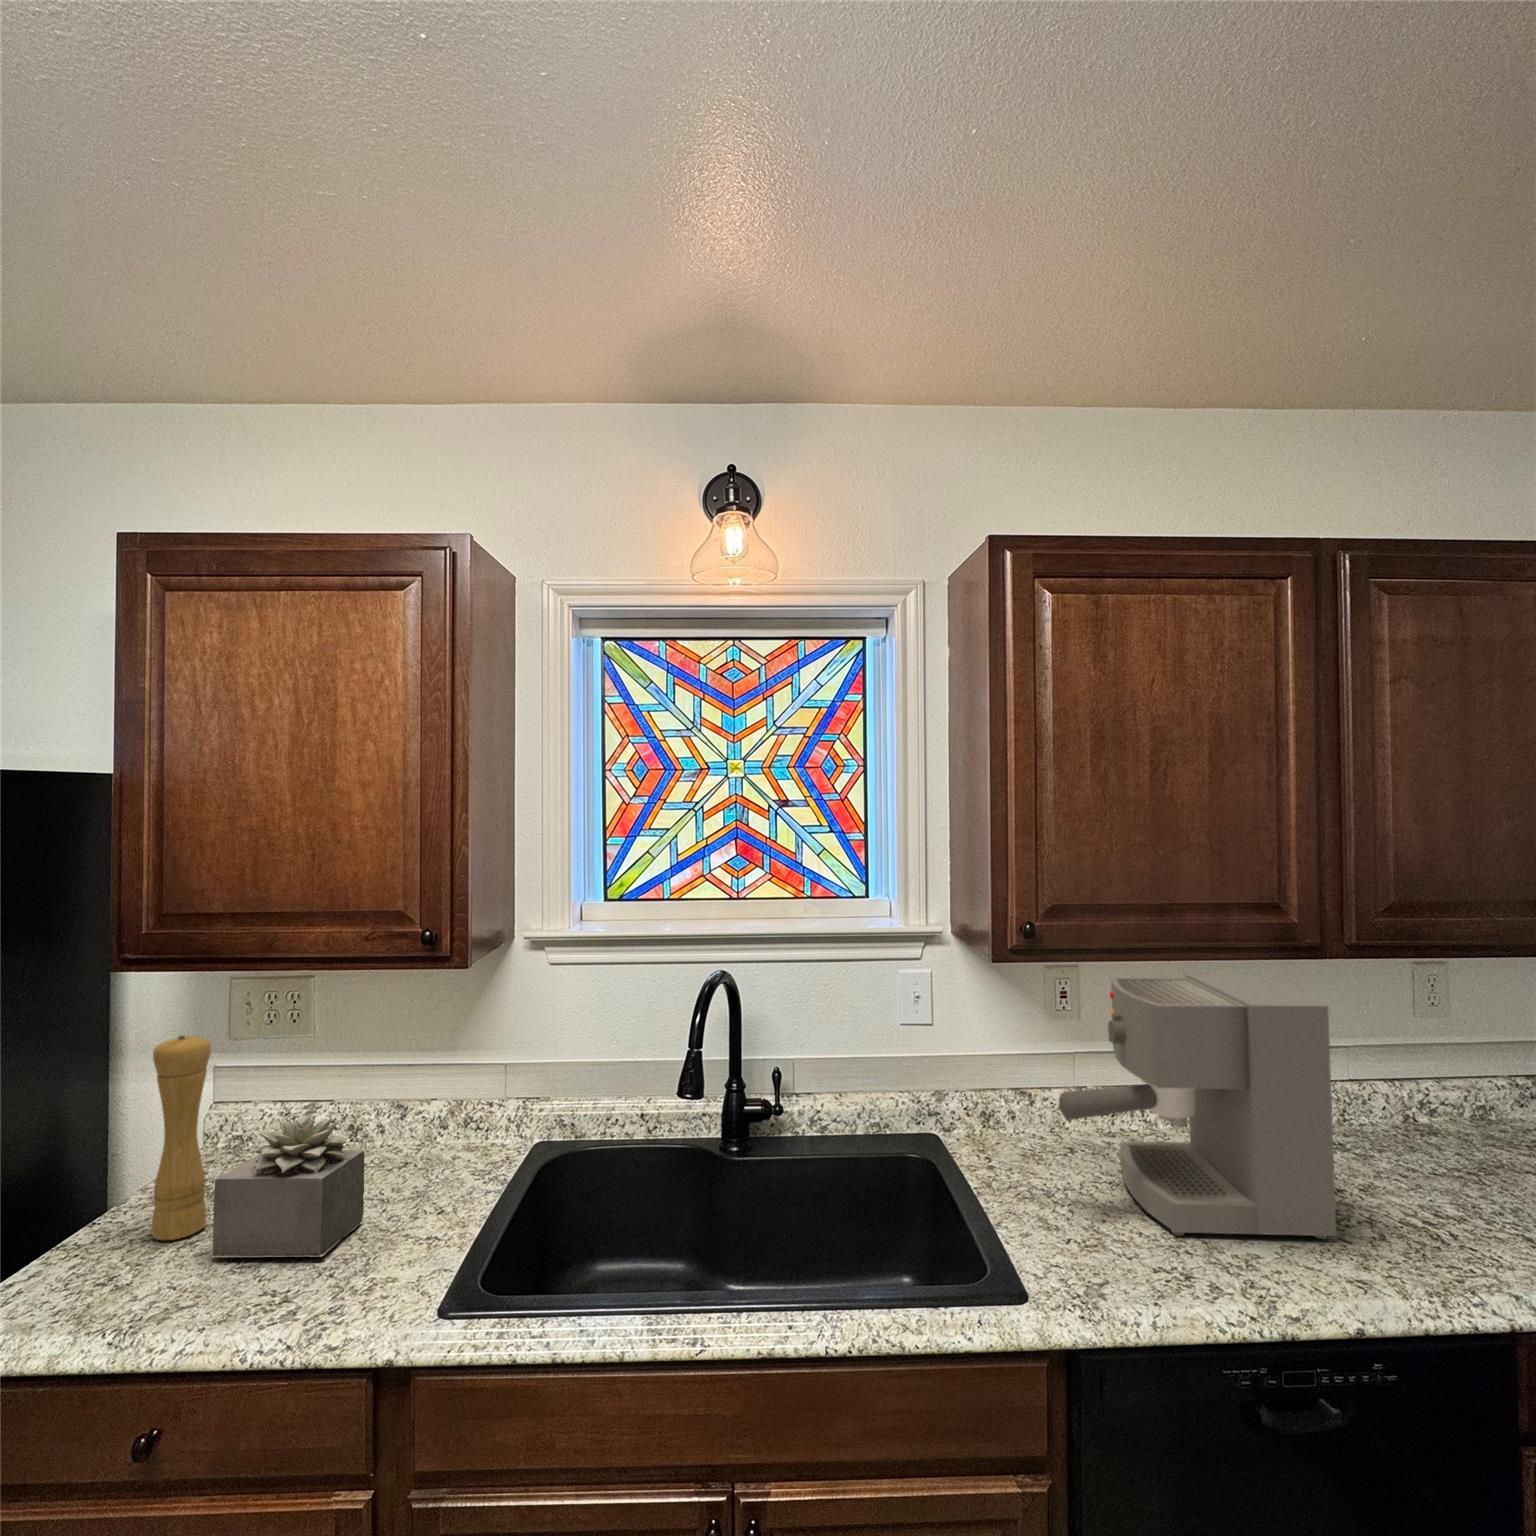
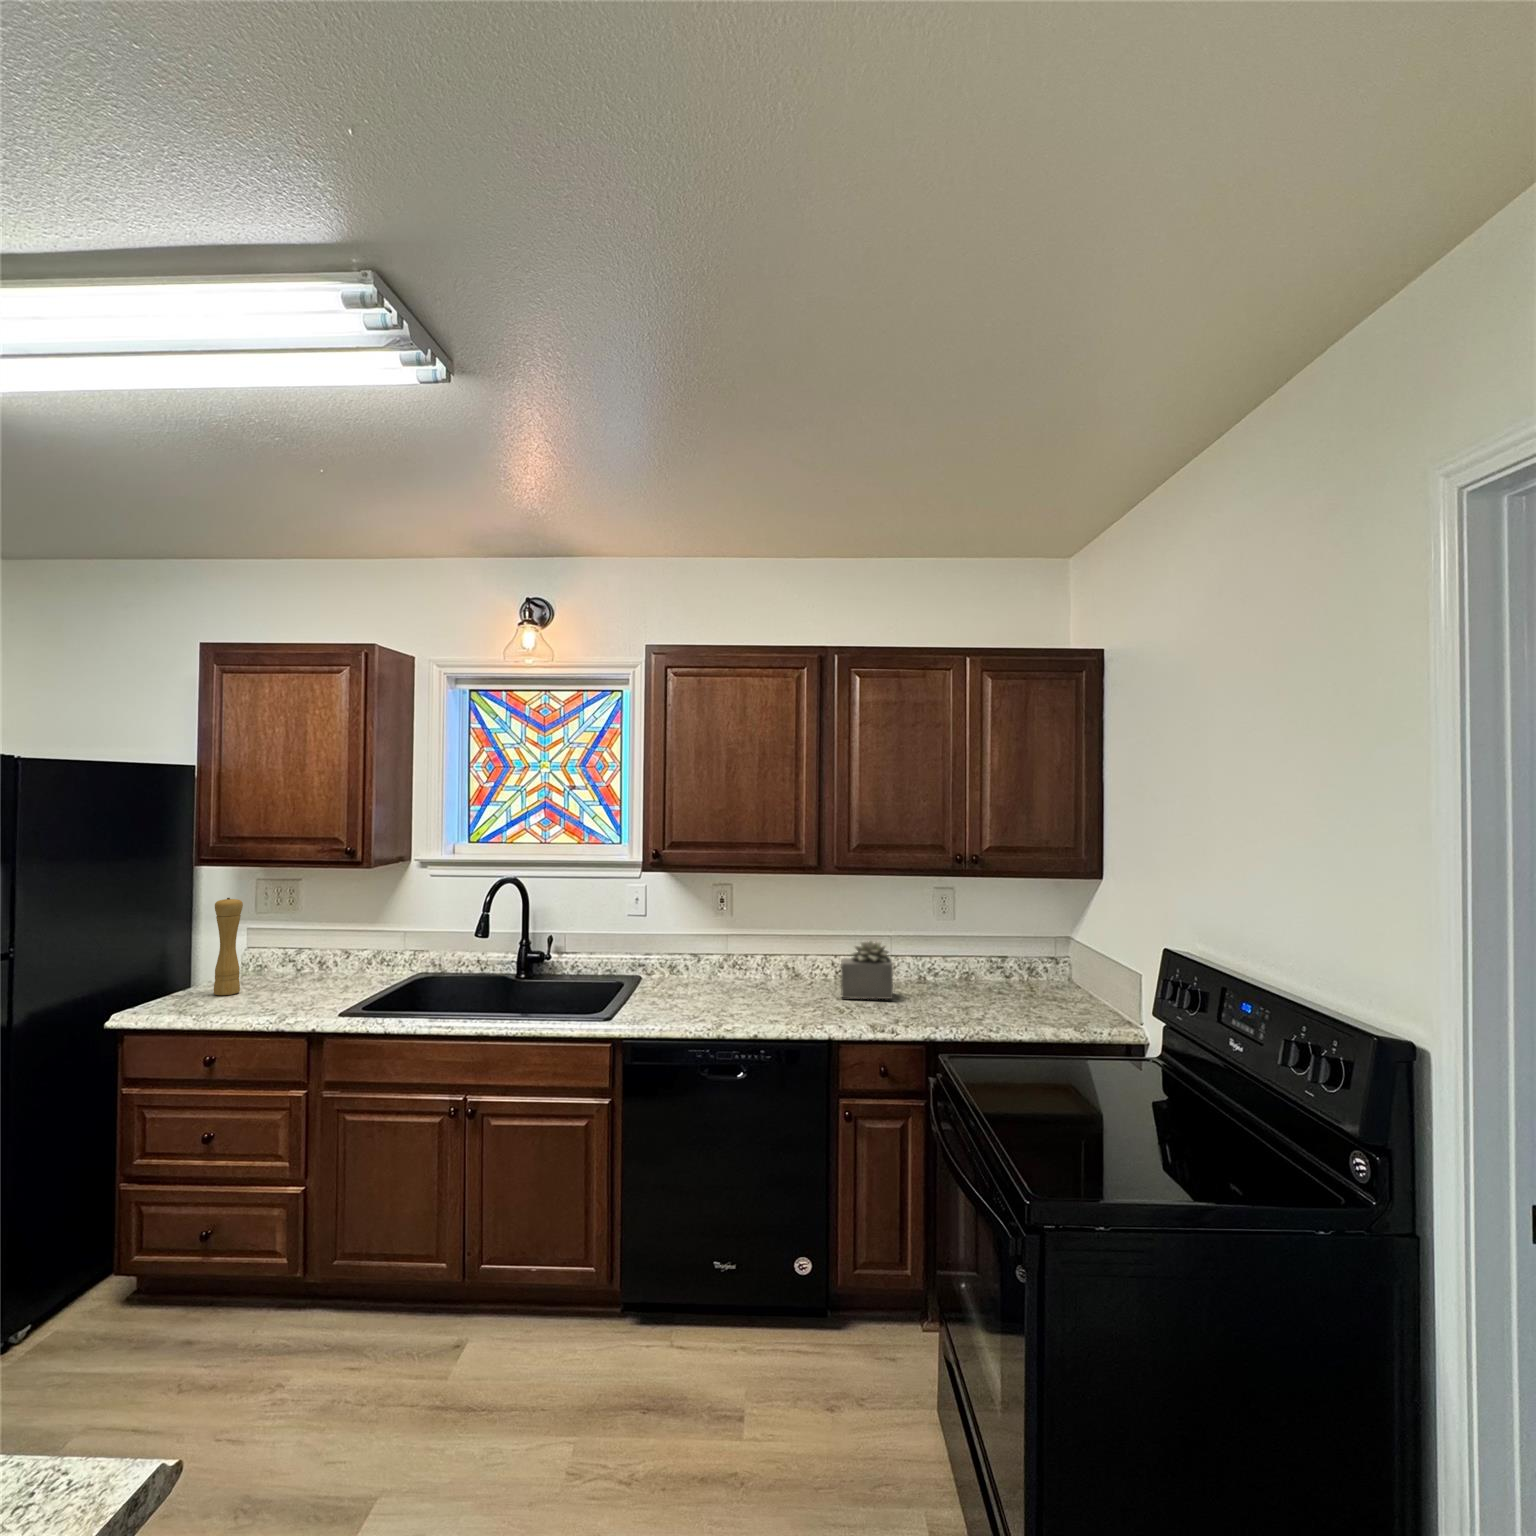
coffee maker: present [1059,974,1336,1239] -> none [667,885,792,1010]
succulent plant: present [212,1113,365,1257] -> present [841,940,893,999]

